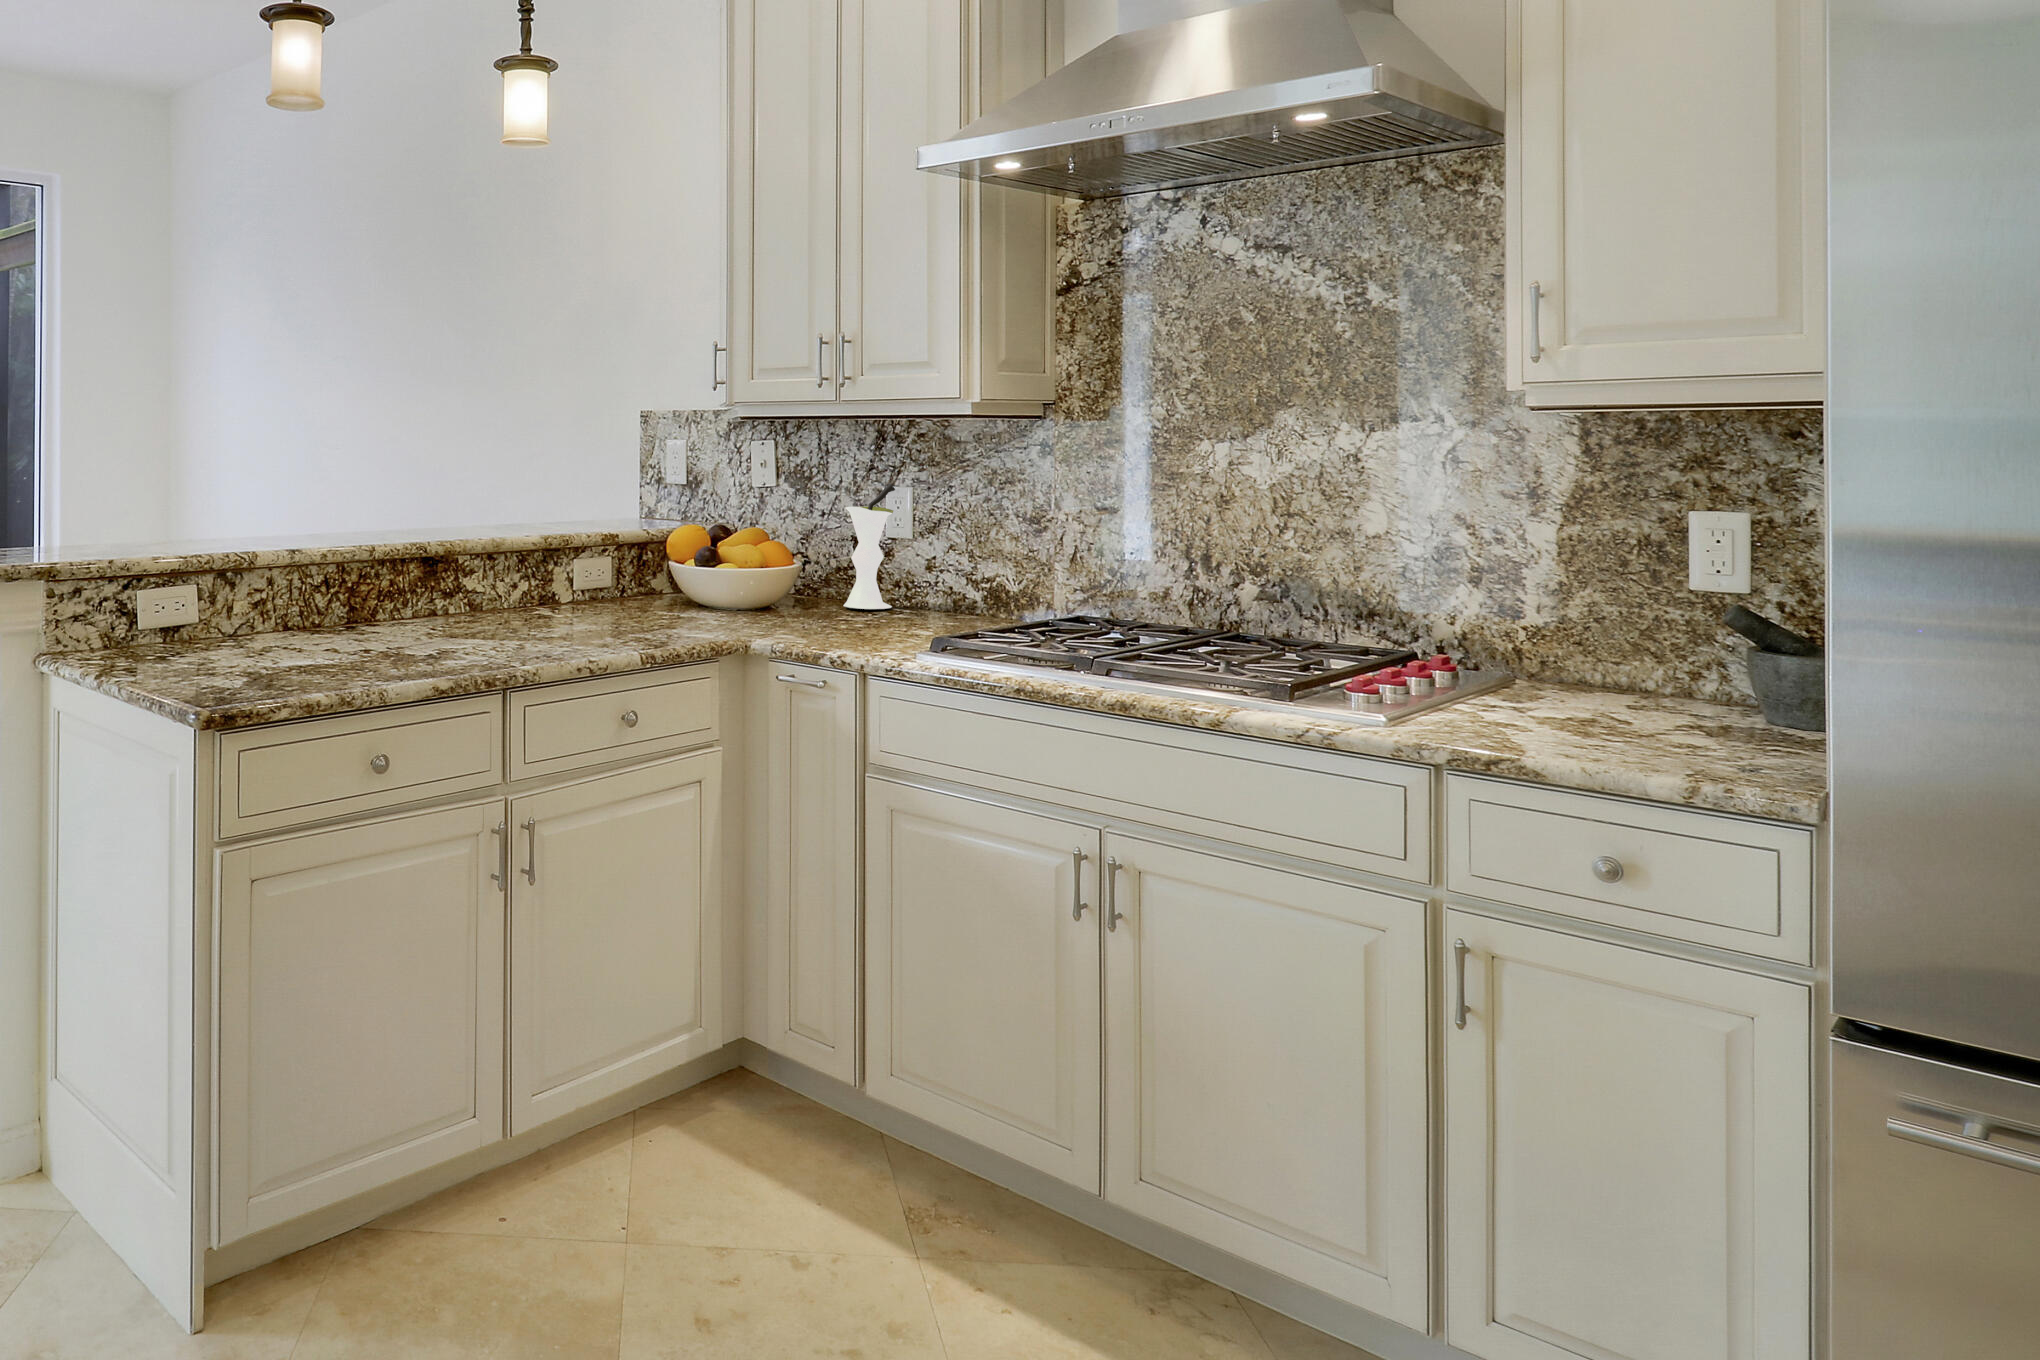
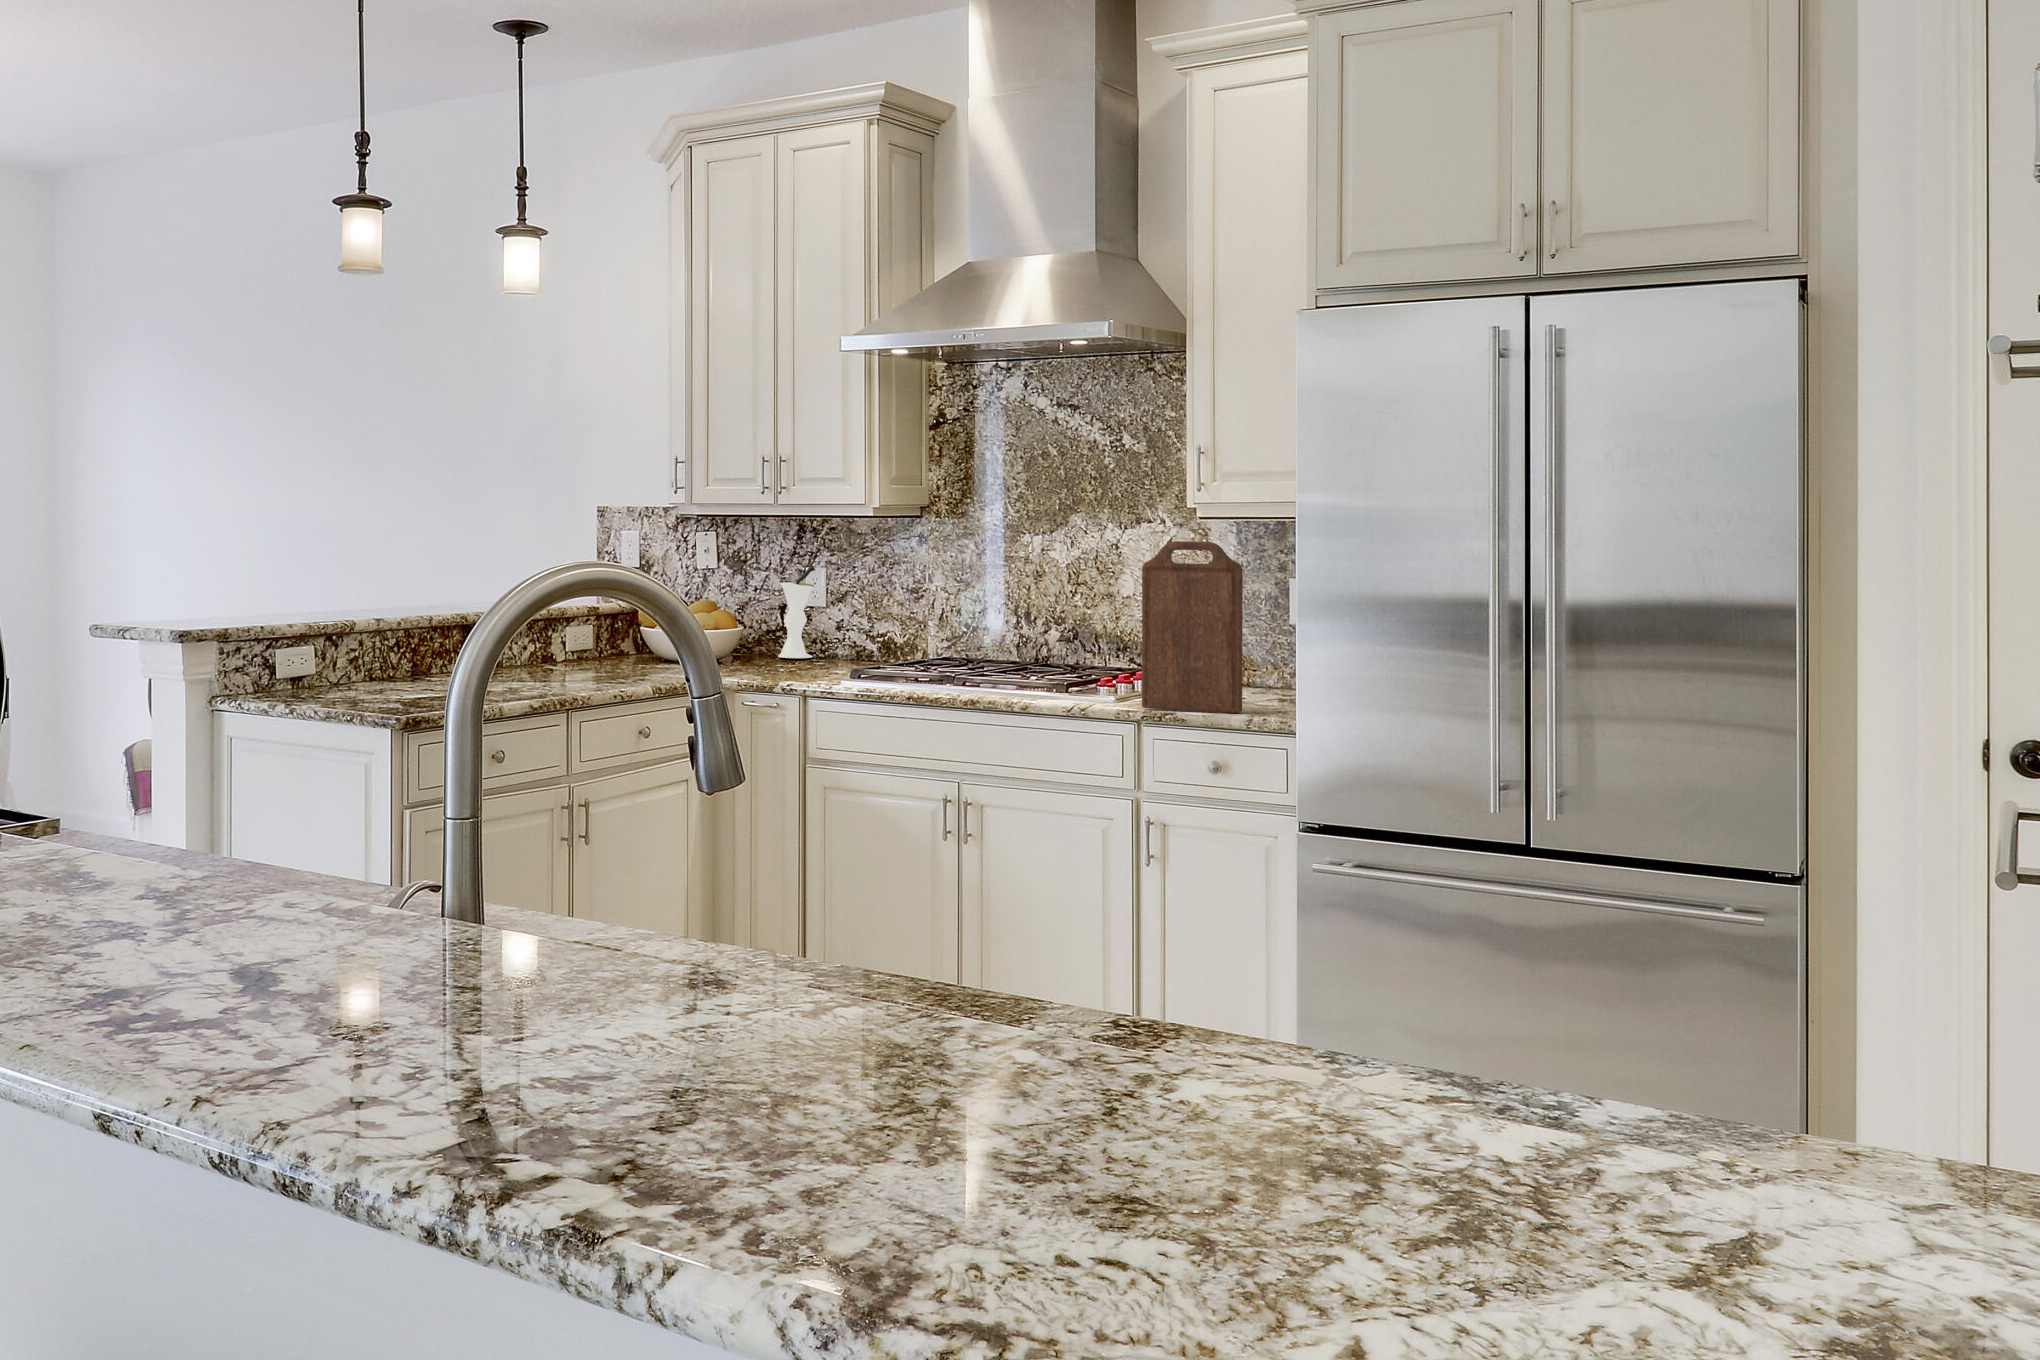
cutting board: none [1442,446,1661,767] -> present [1142,541,1243,713]

